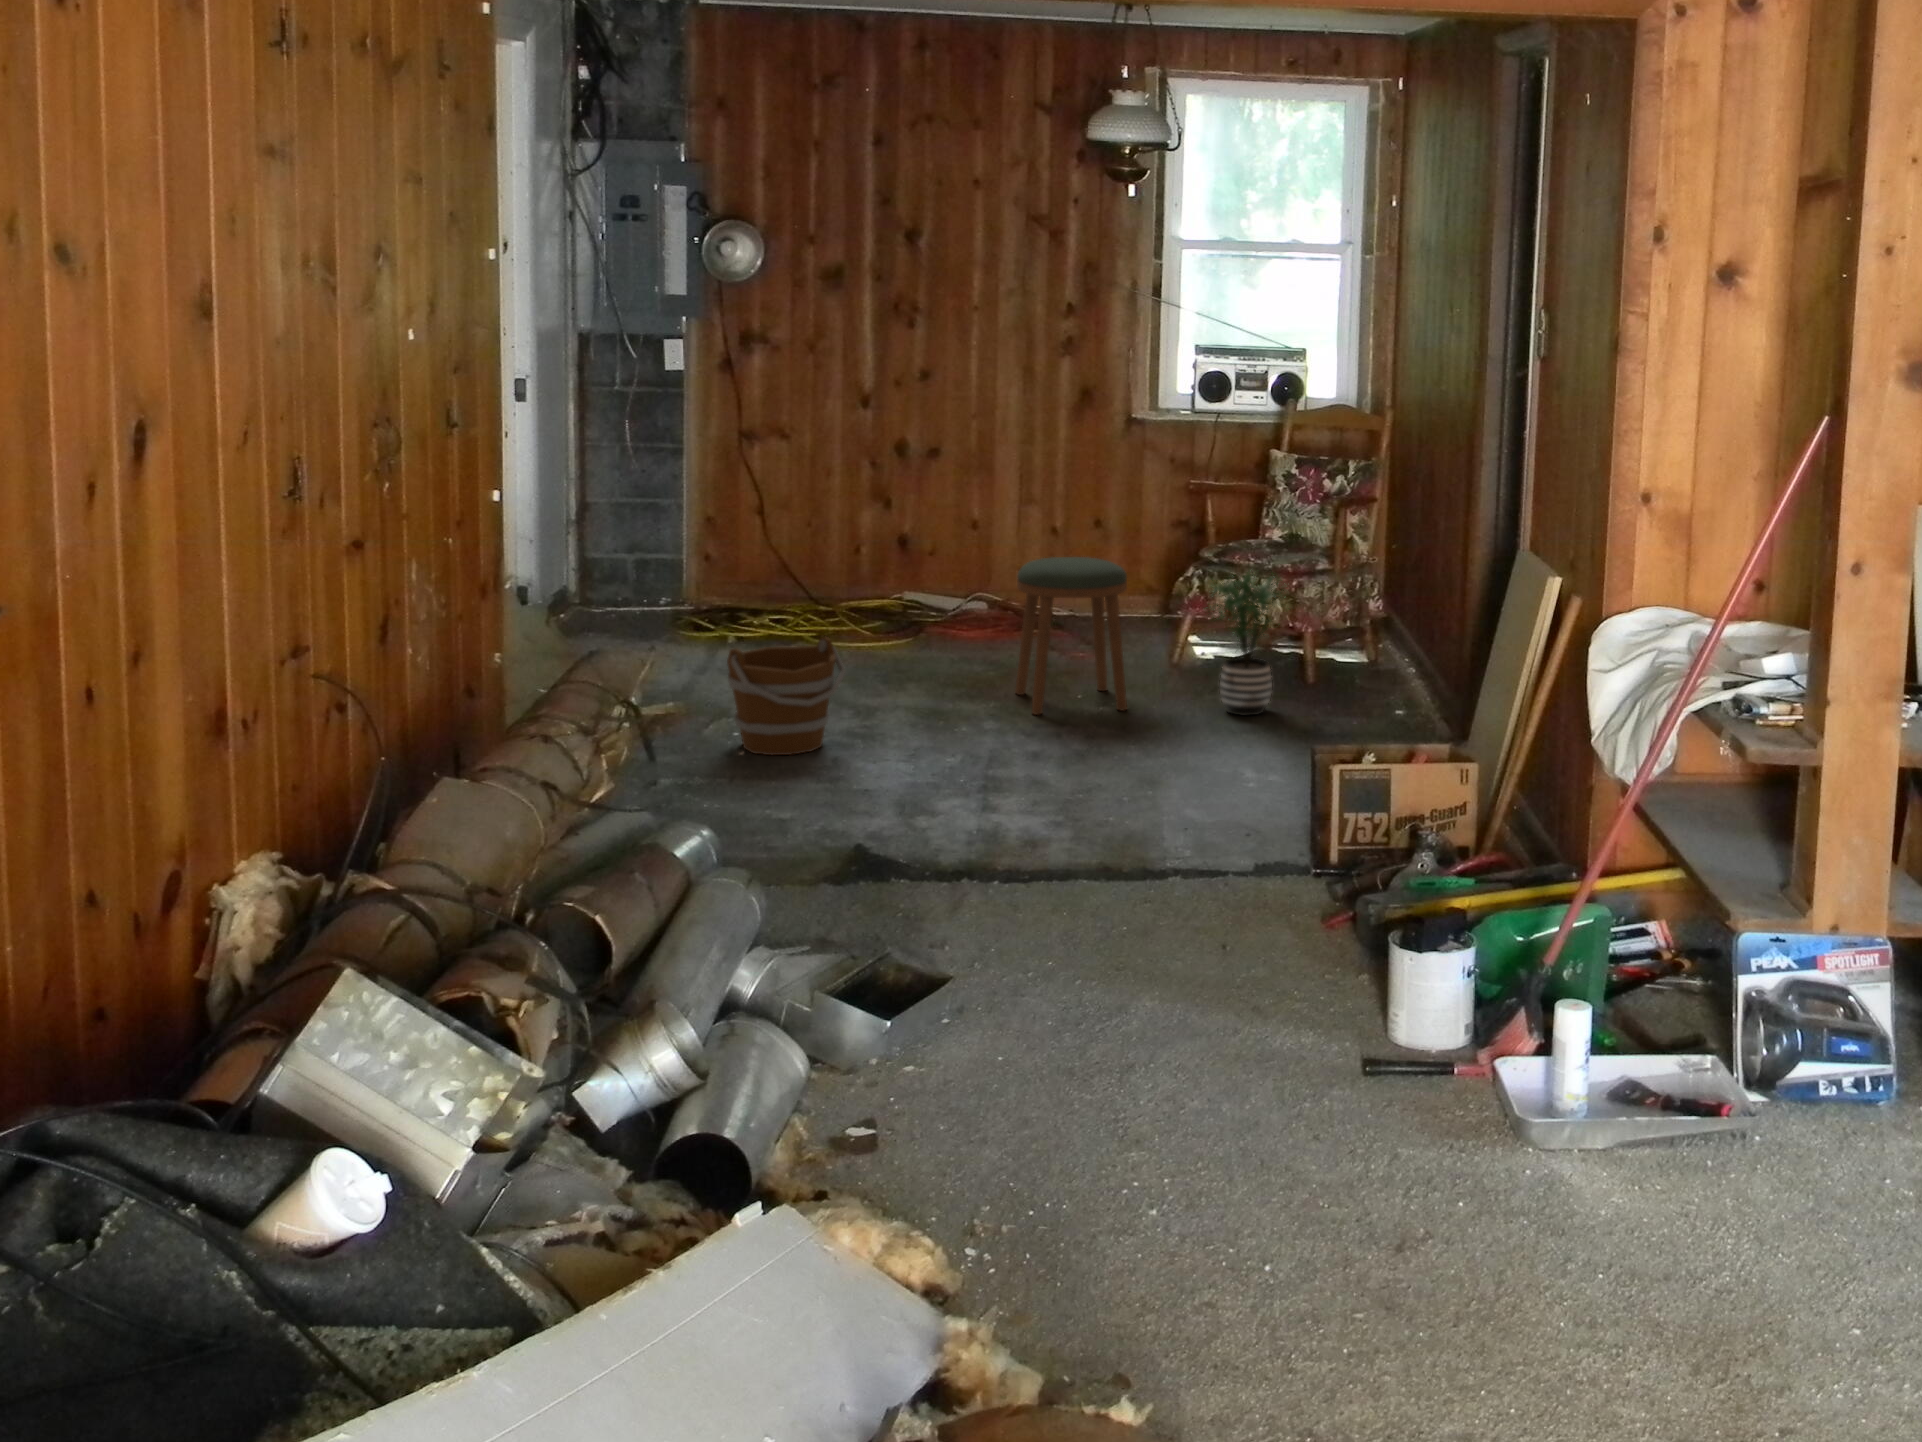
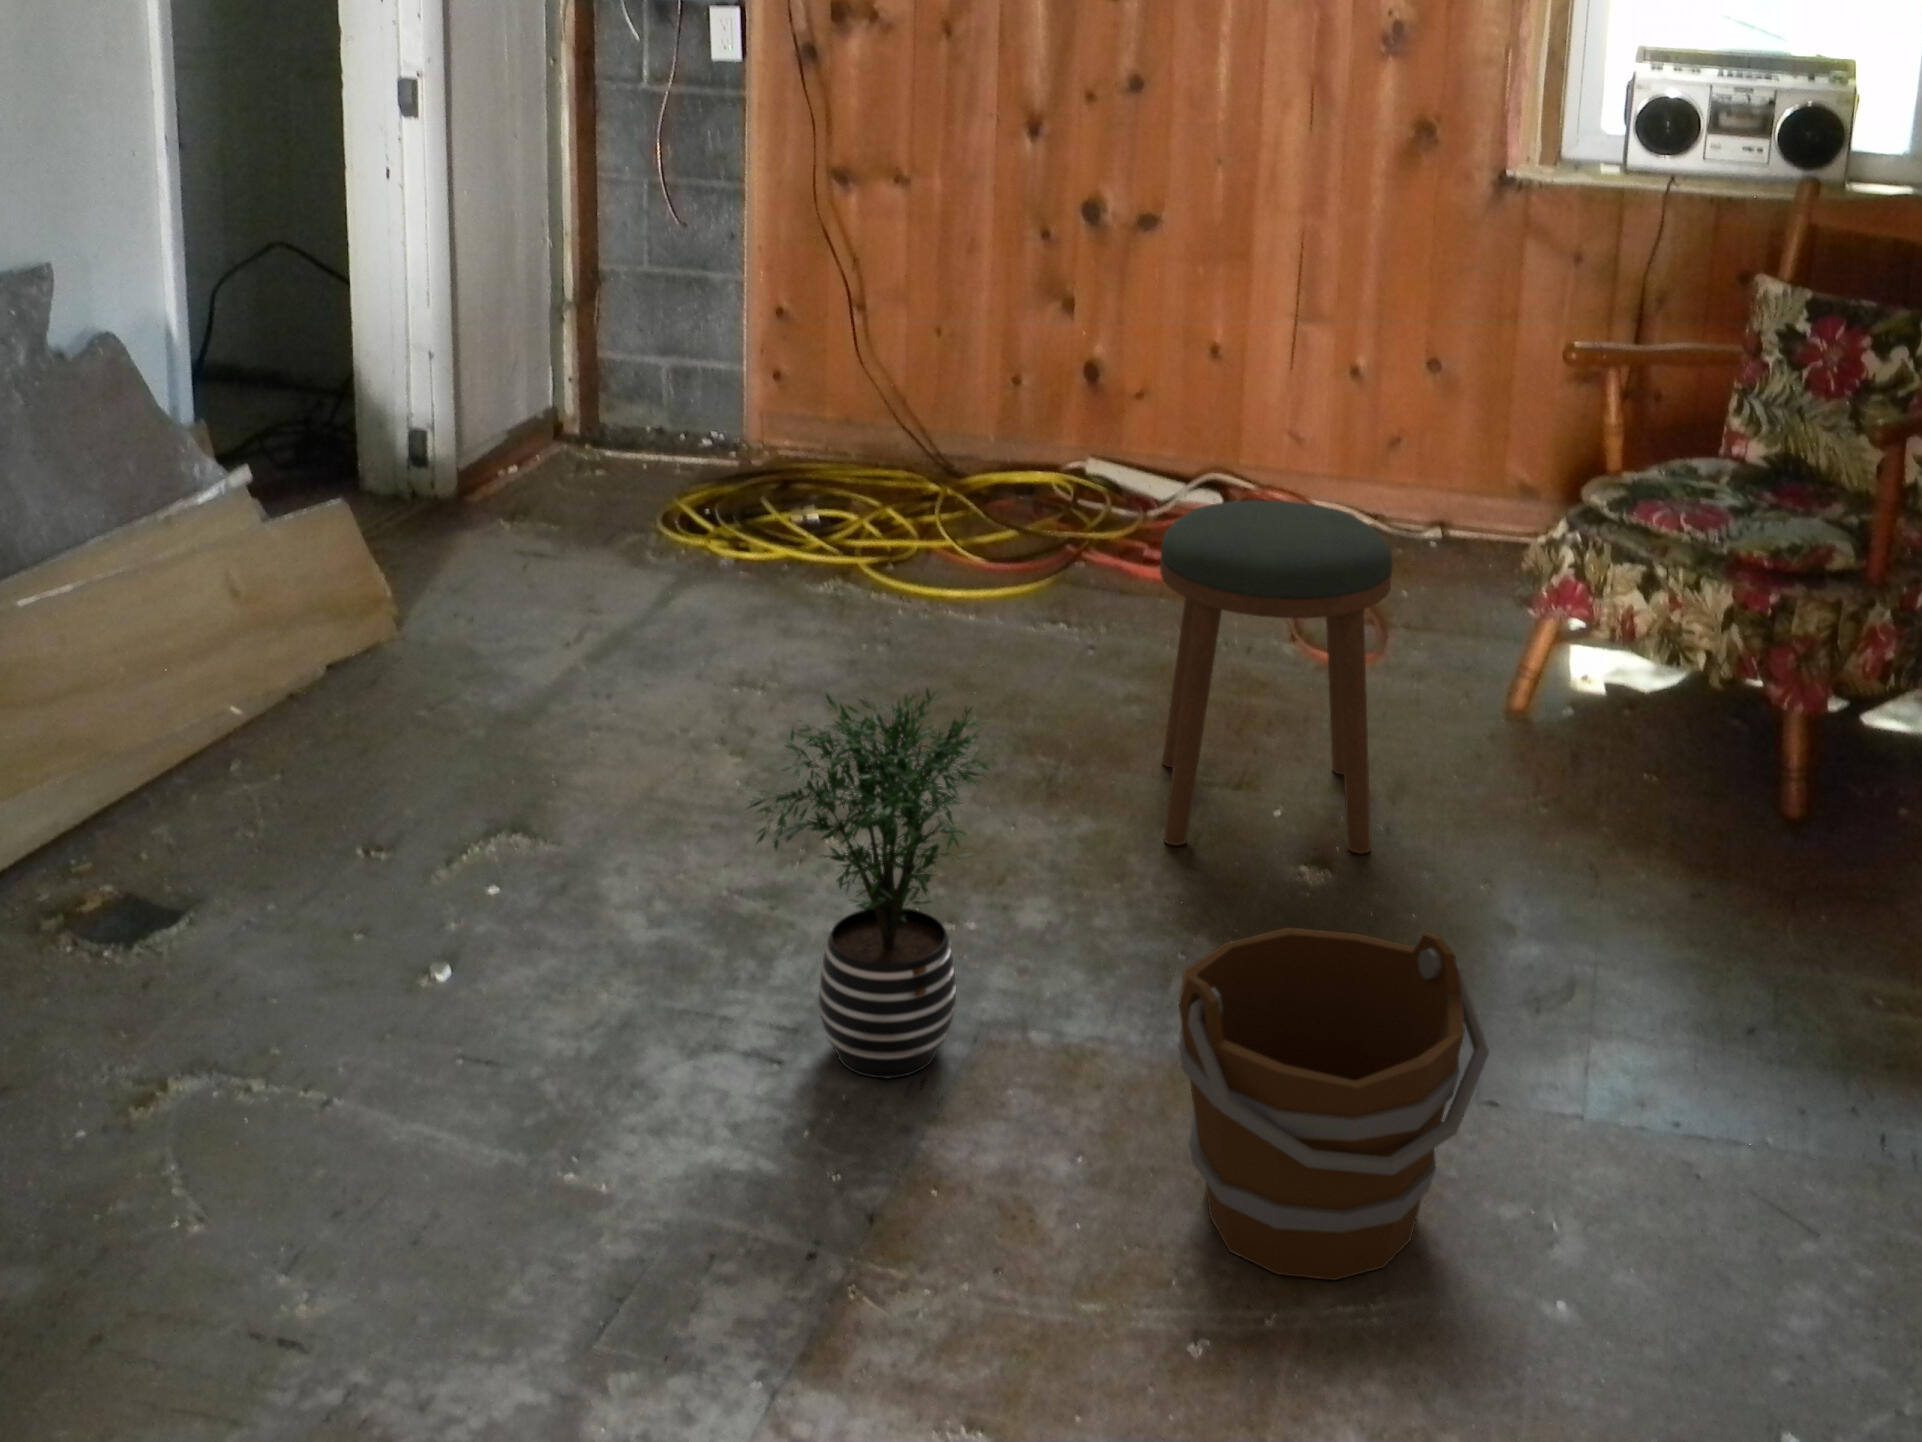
potted plant: present [1204,572,1291,715] -> present [747,688,994,1078]
bucket: present [727,637,846,755] -> present [1179,927,1489,1280]

